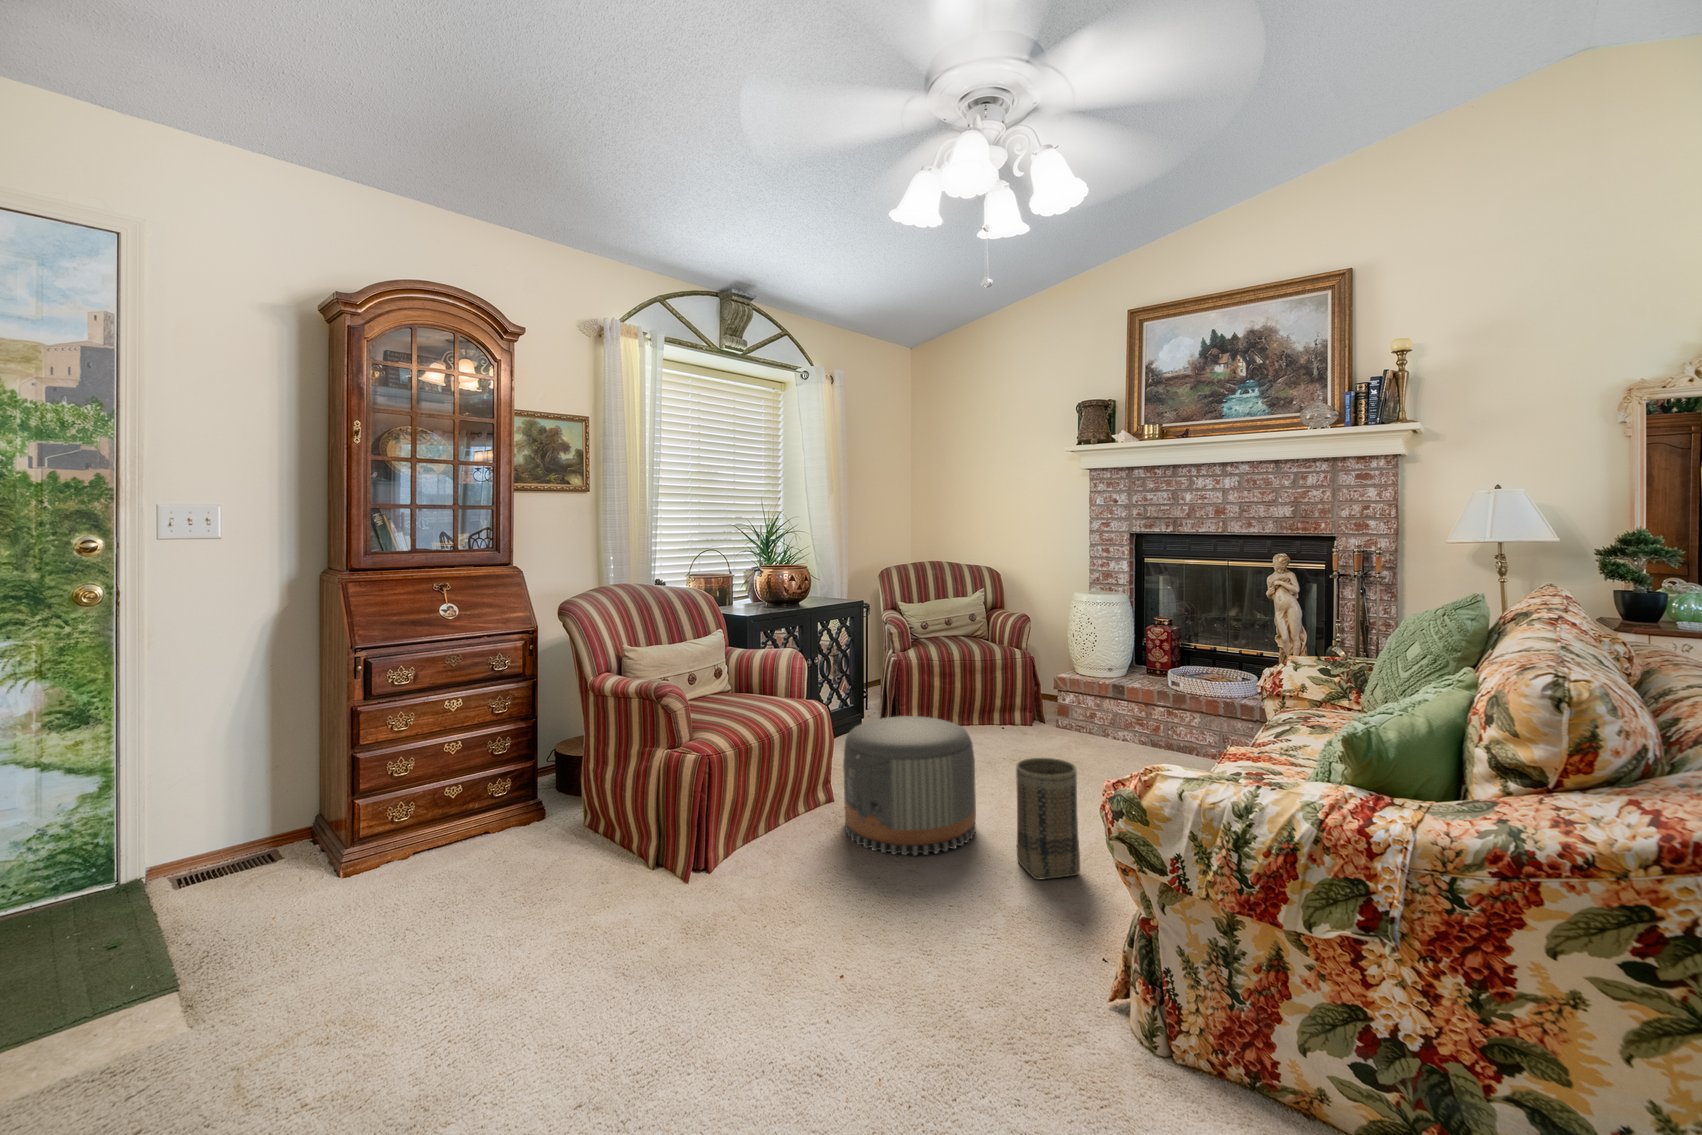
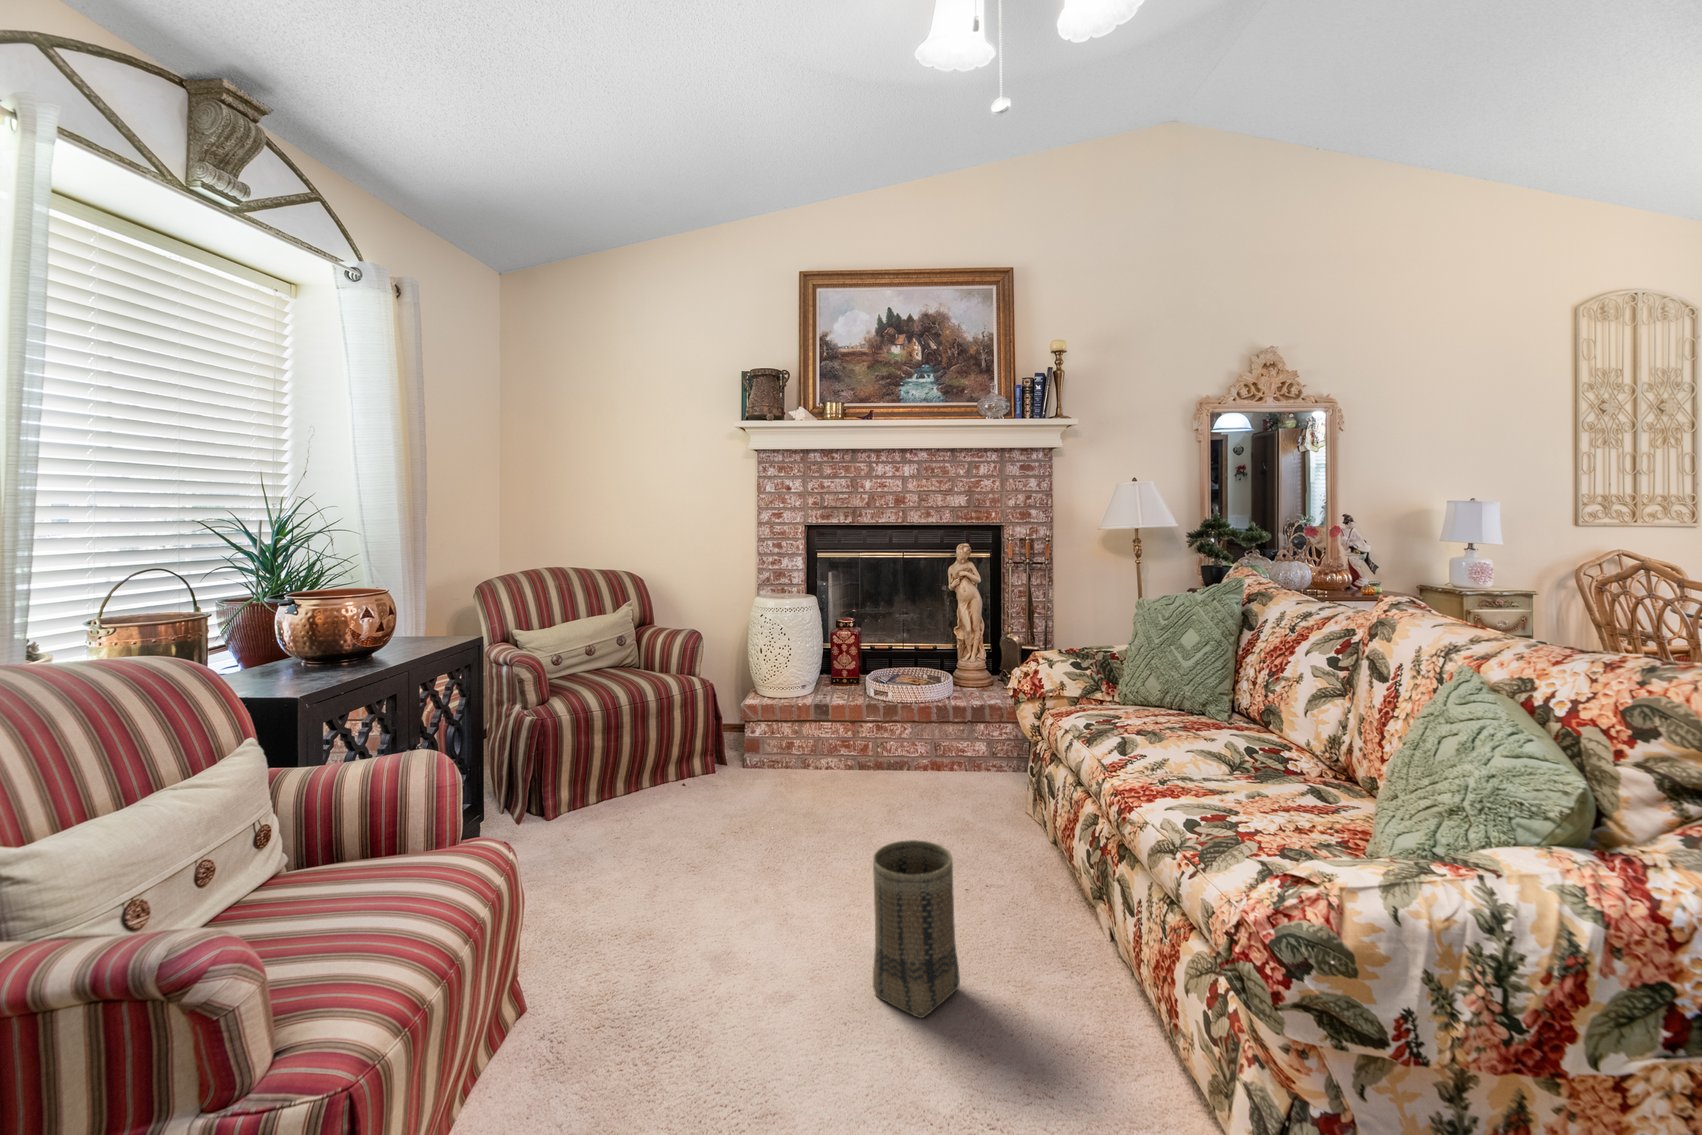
pouf: present [843,716,976,855] -> none [584,813,795,1064]

